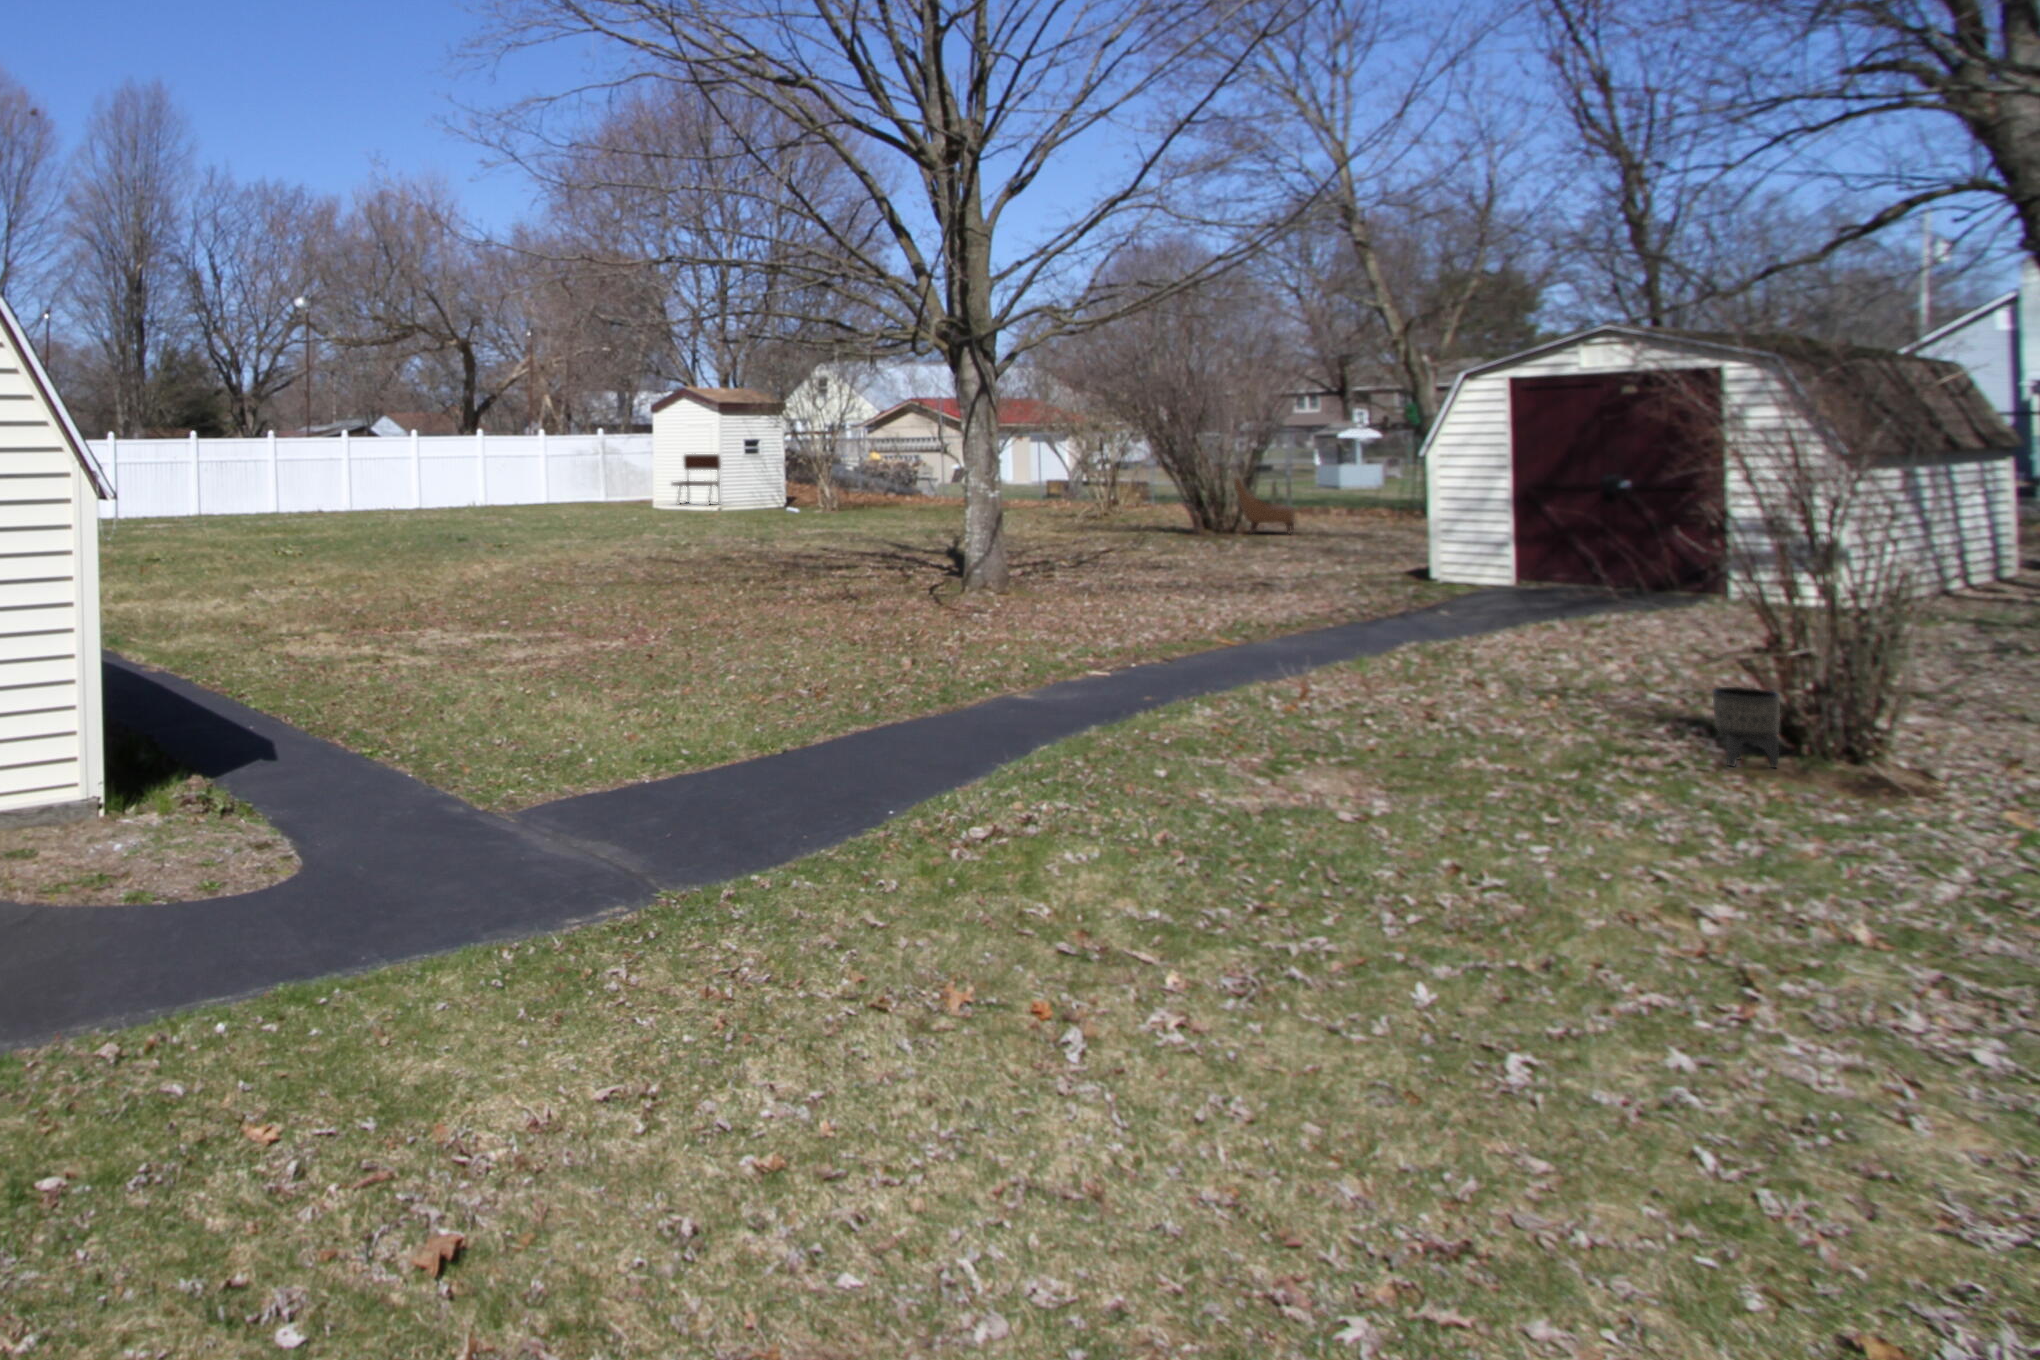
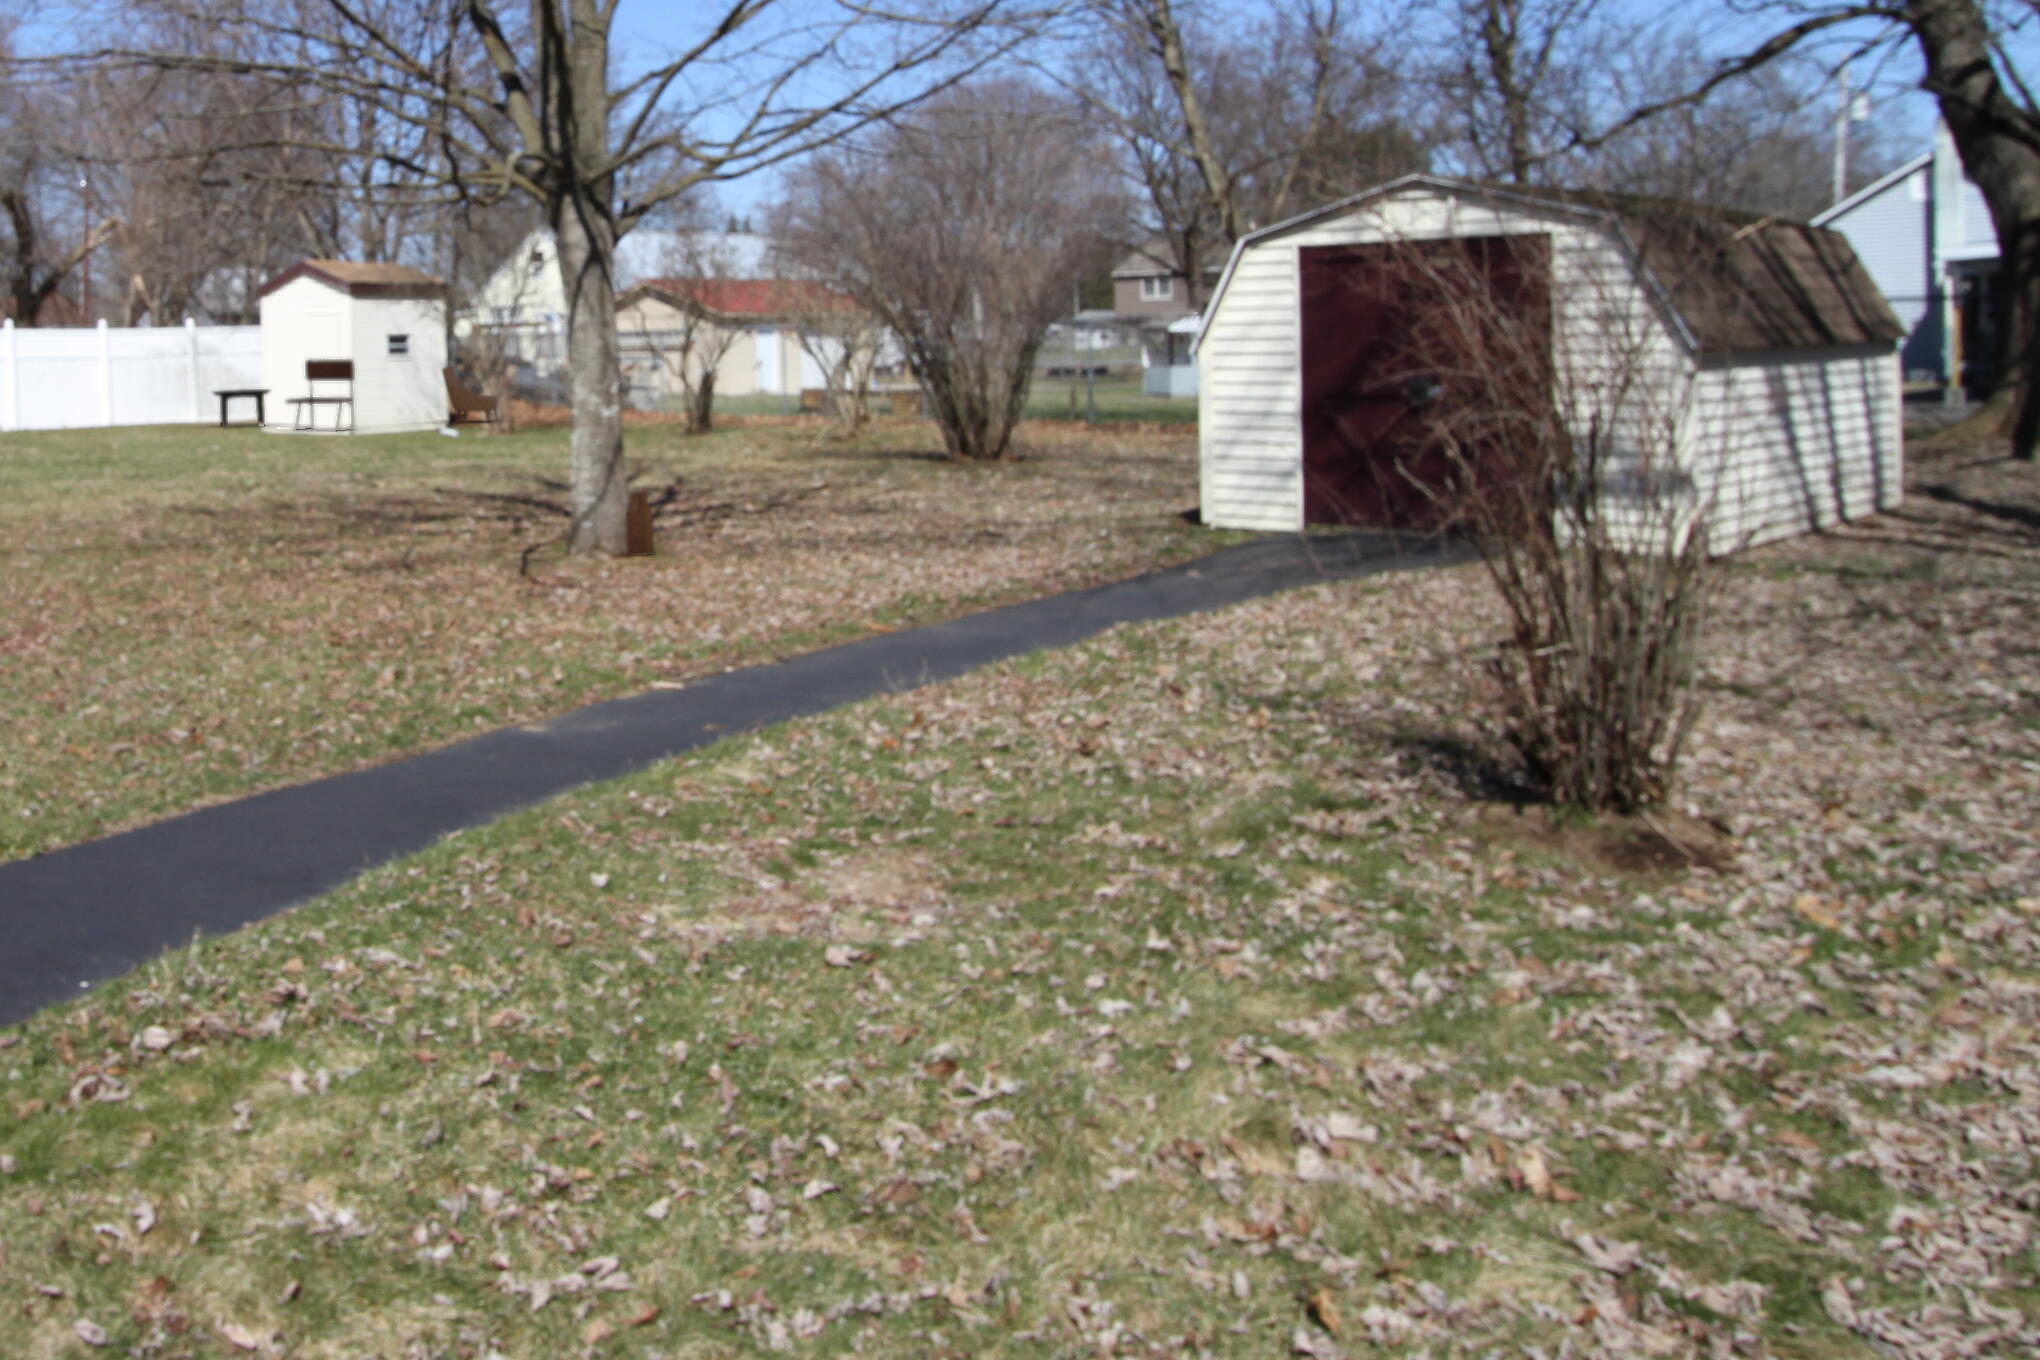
round table: none [614,475,656,502] -> present [214,389,270,427]
chair: present [1234,478,1295,533] -> present [442,367,499,422]
watering can: none [1004,548,1025,595] -> present [625,489,655,556]
planter: present [1712,687,1780,768] -> none [1432,697,1523,826]

